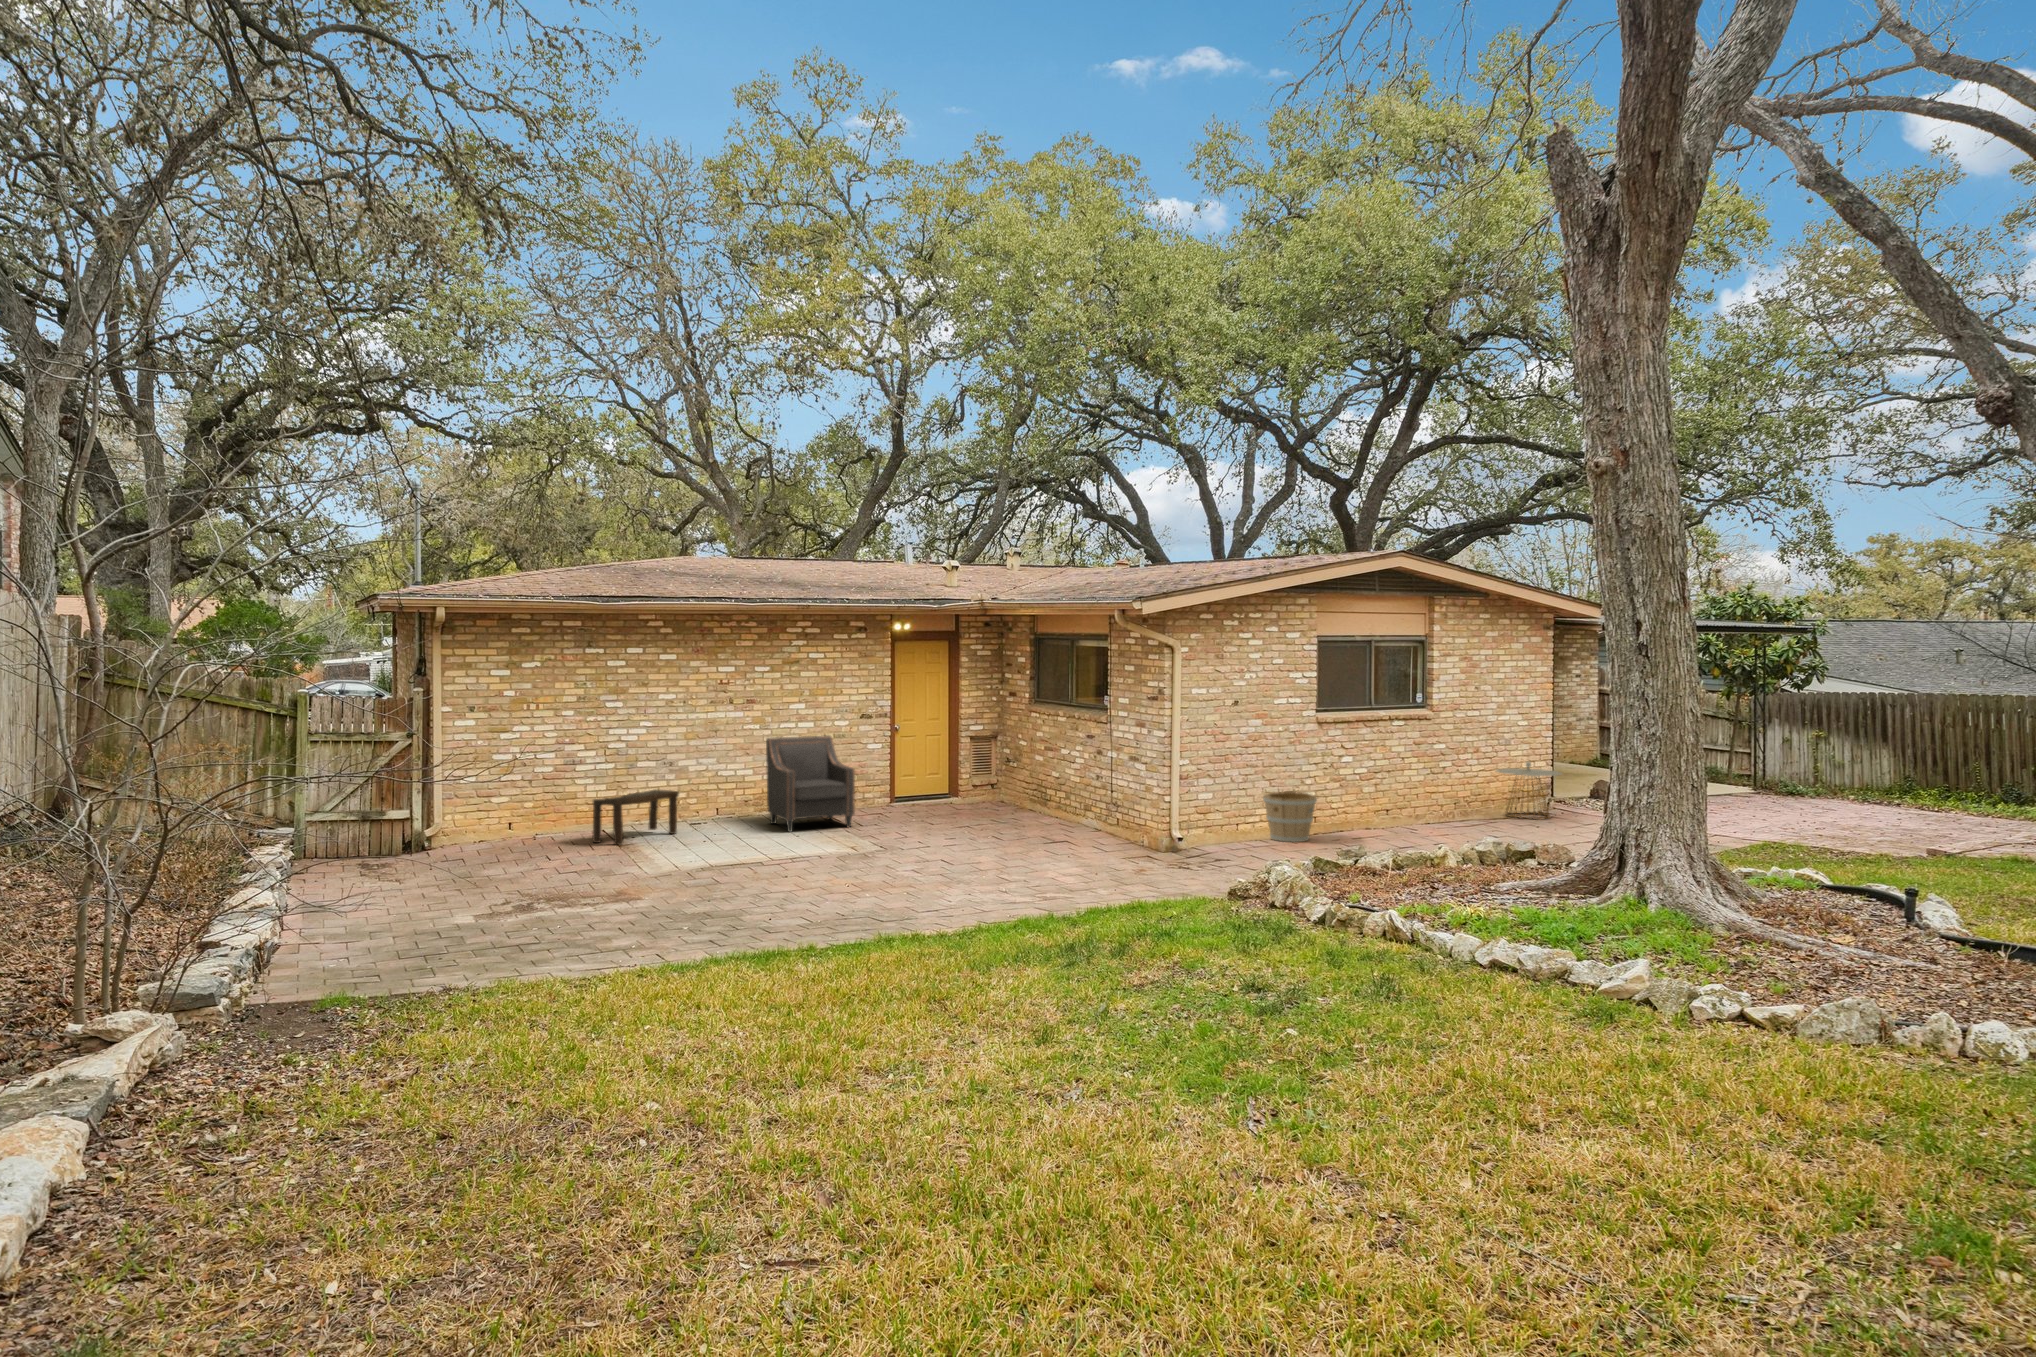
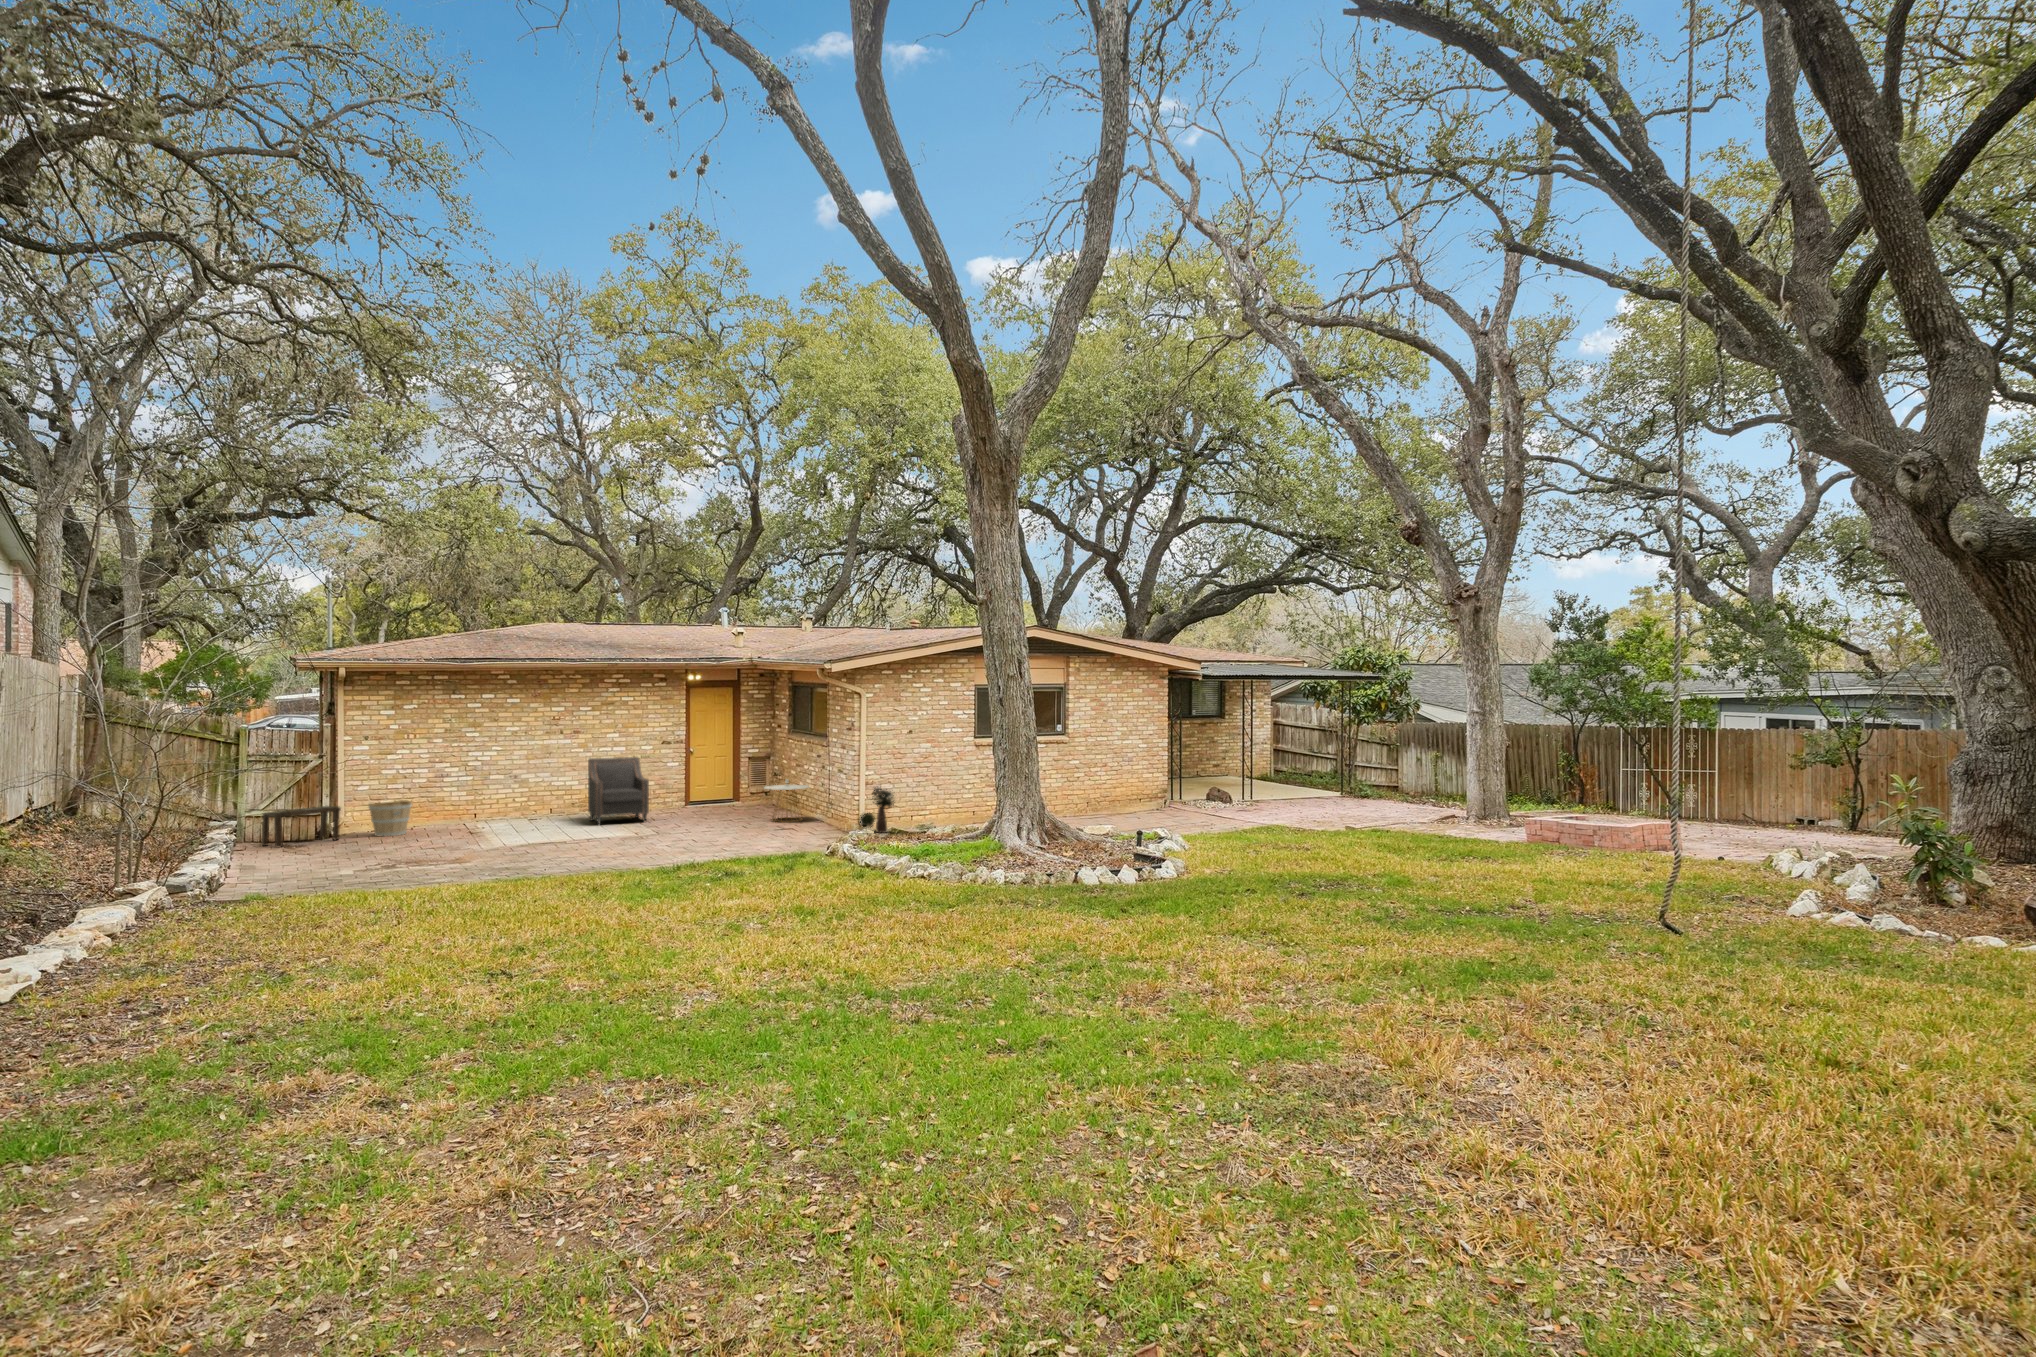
side table: present [1496,762,1562,820] -> present [765,780,809,823]
potted plant: none [1180,781,1240,850] -> present [859,787,895,833]
bench: present [593,789,679,845] -> present [262,806,341,847]
wooden bucket: present [1263,791,1317,842] -> present [369,800,412,836]

